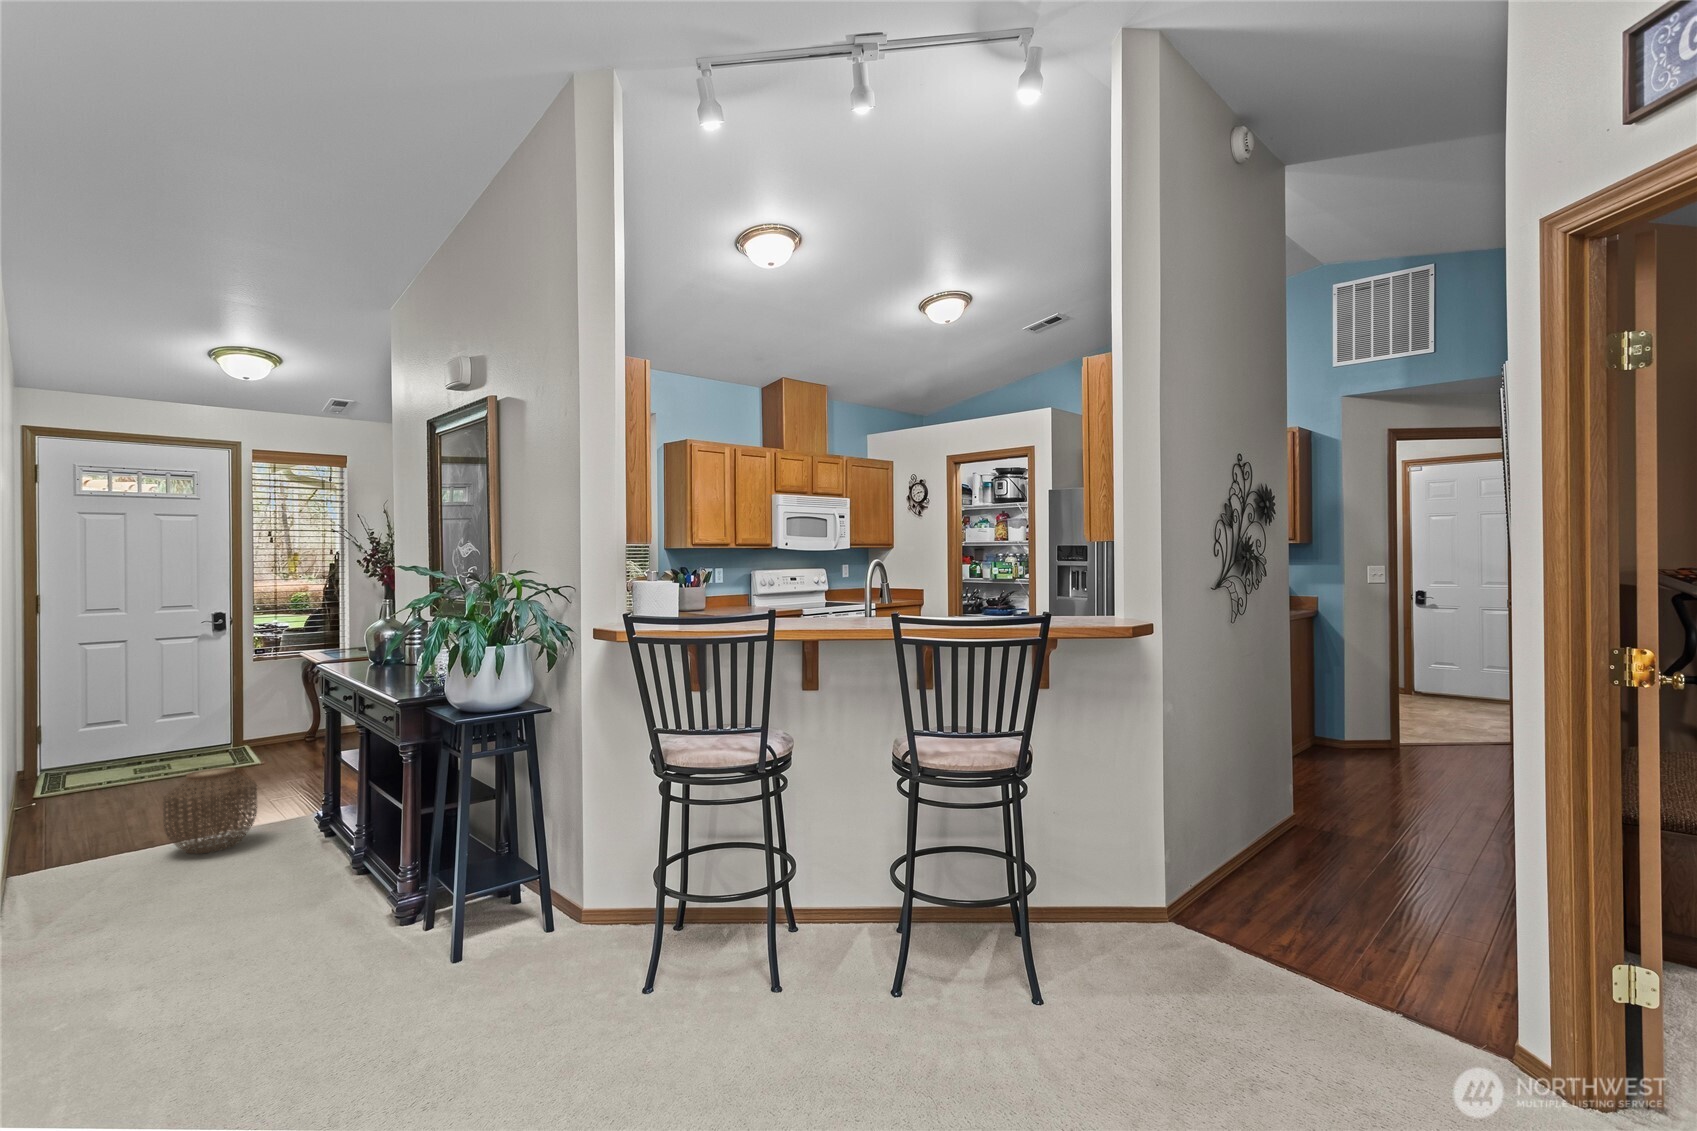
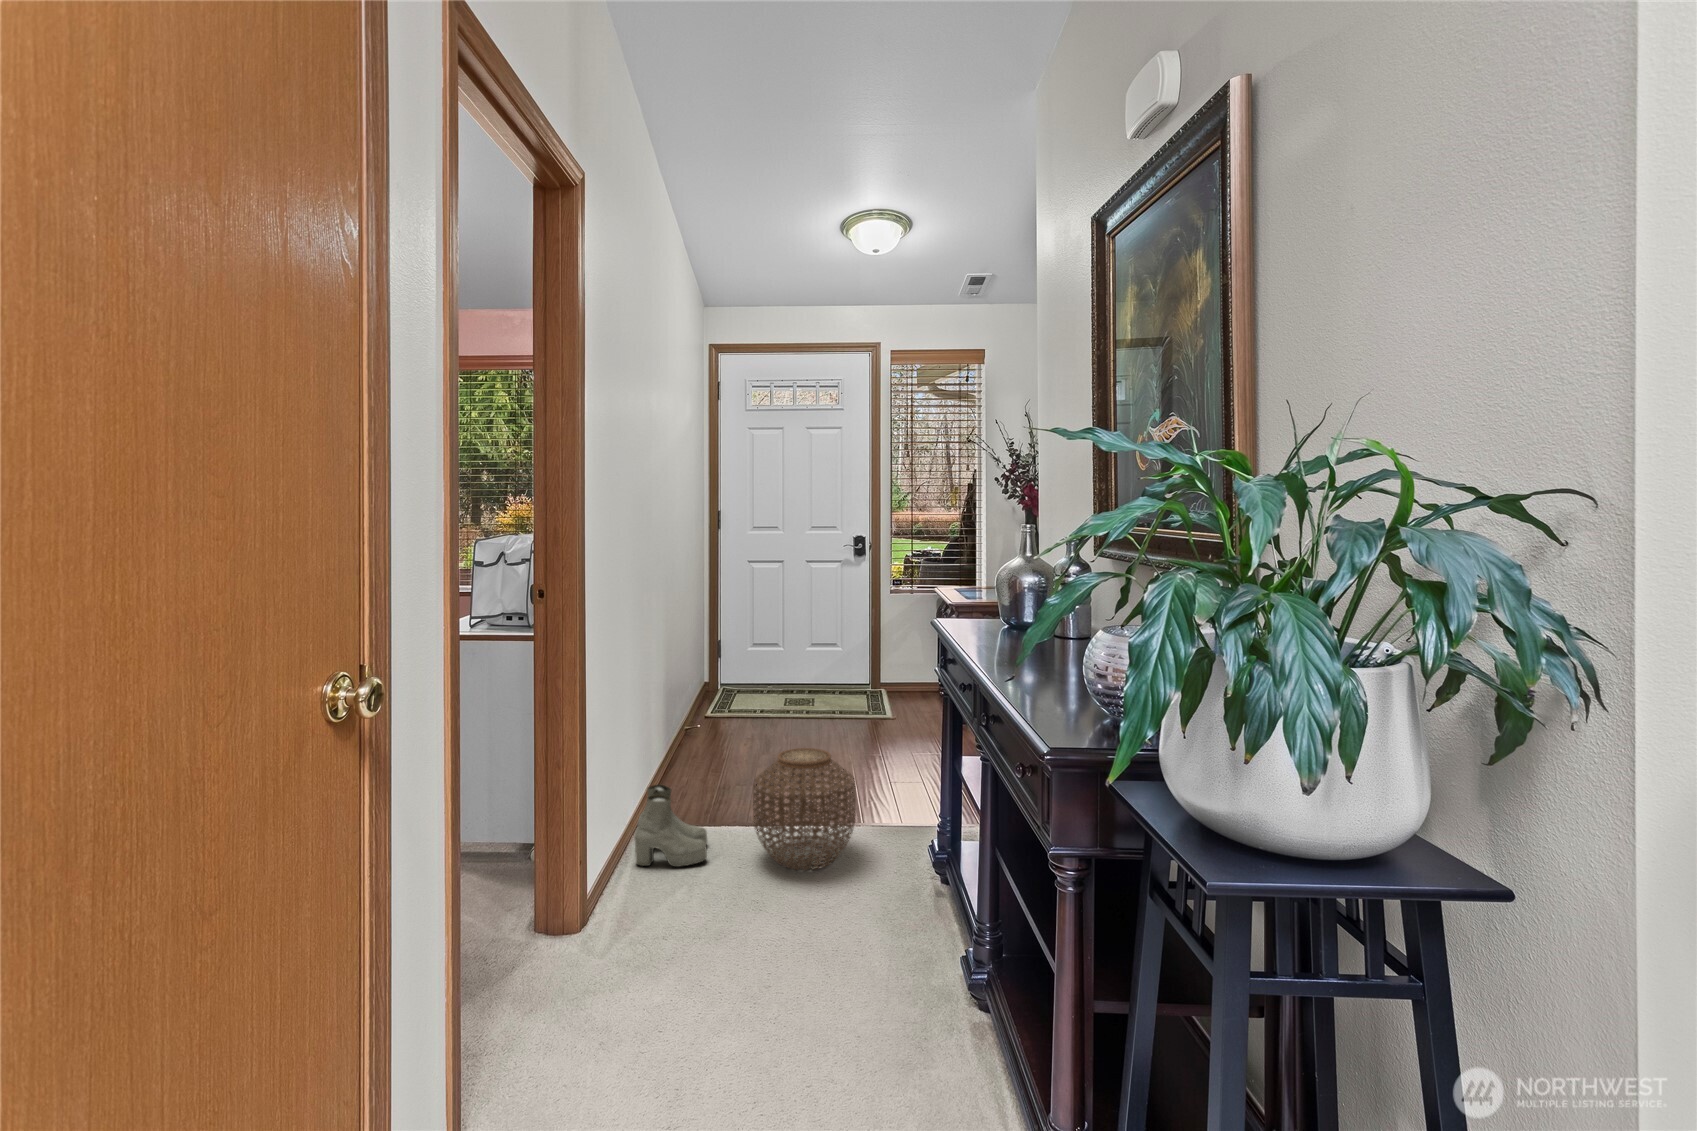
boots: none [34,821,118,883] -> present [634,784,707,867]

